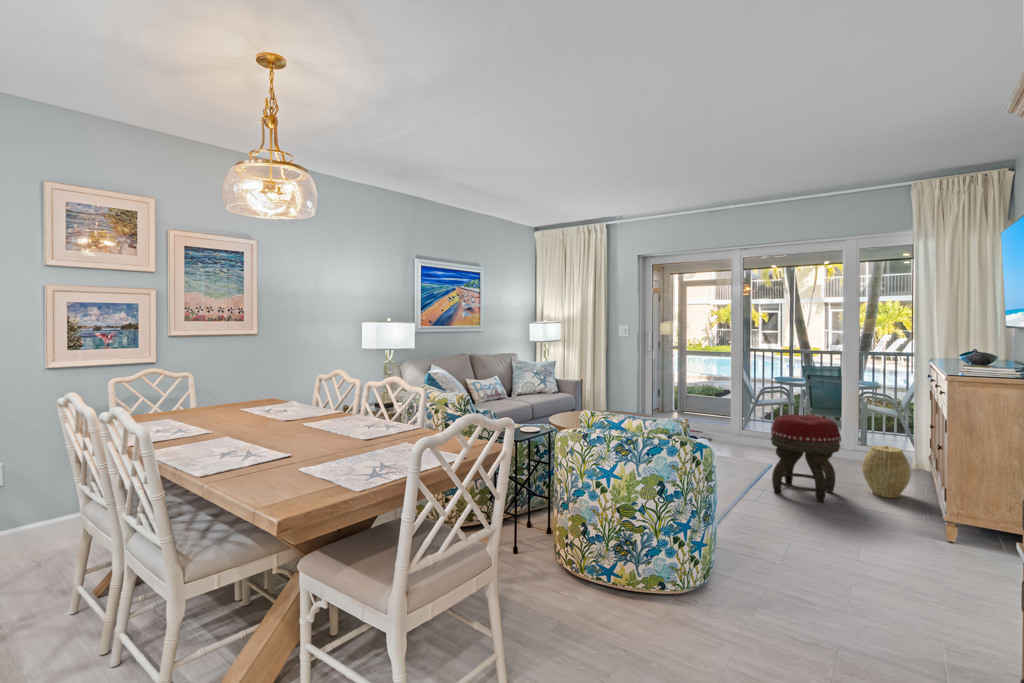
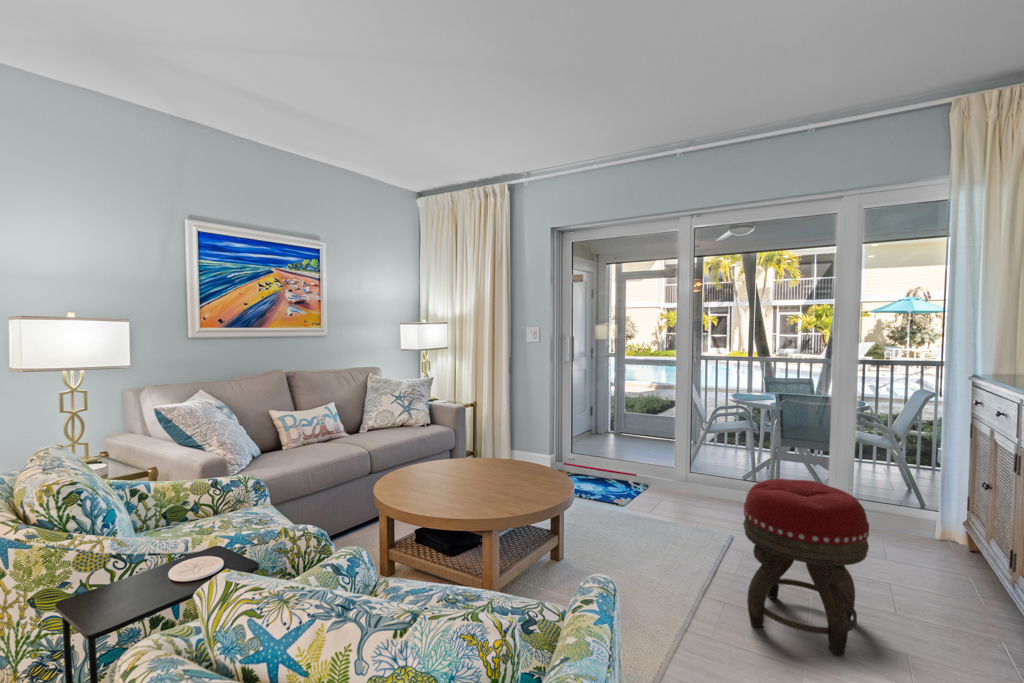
woven basket: present [862,446,911,498] -> none [897,532,988,633]

